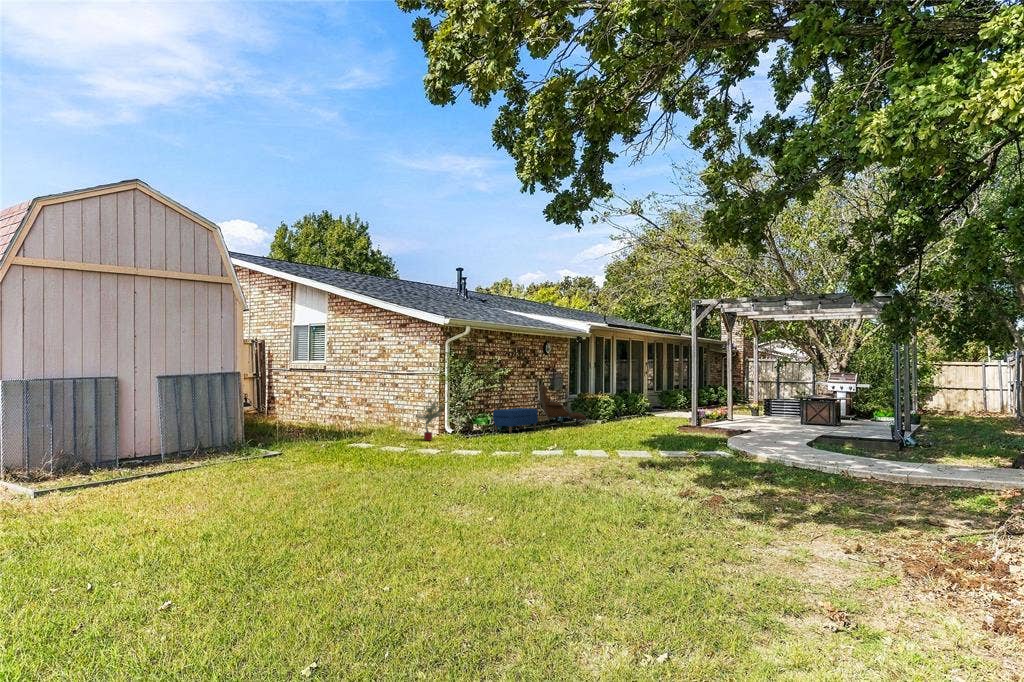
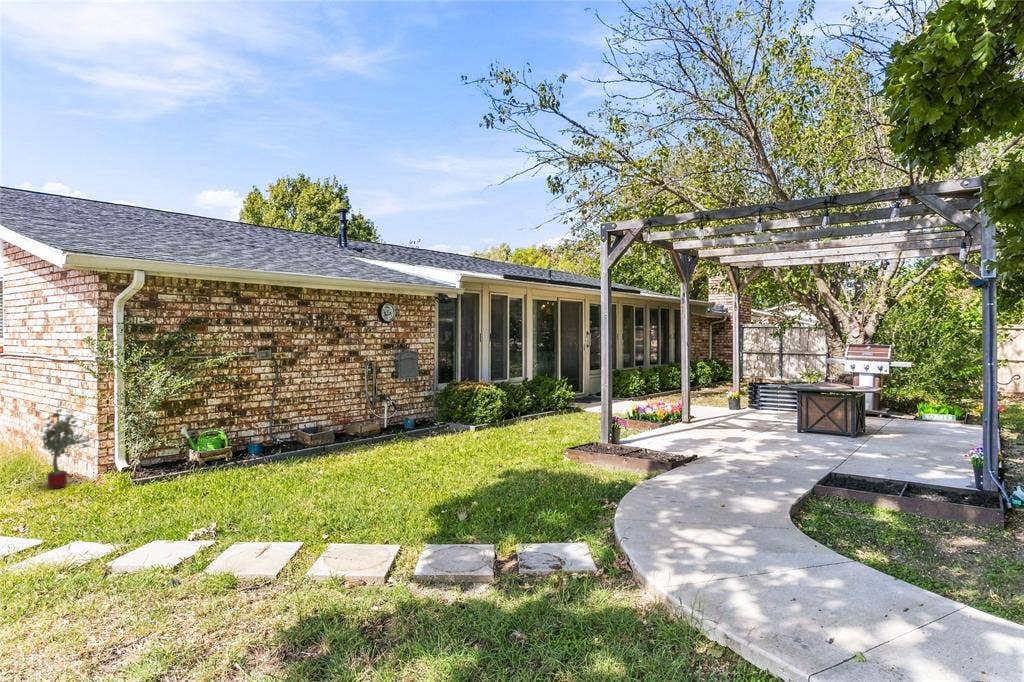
lounge chair: present [540,385,586,427] -> none [366,371,442,439]
bench: present [493,408,538,434] -> none [249,411,339,461]

